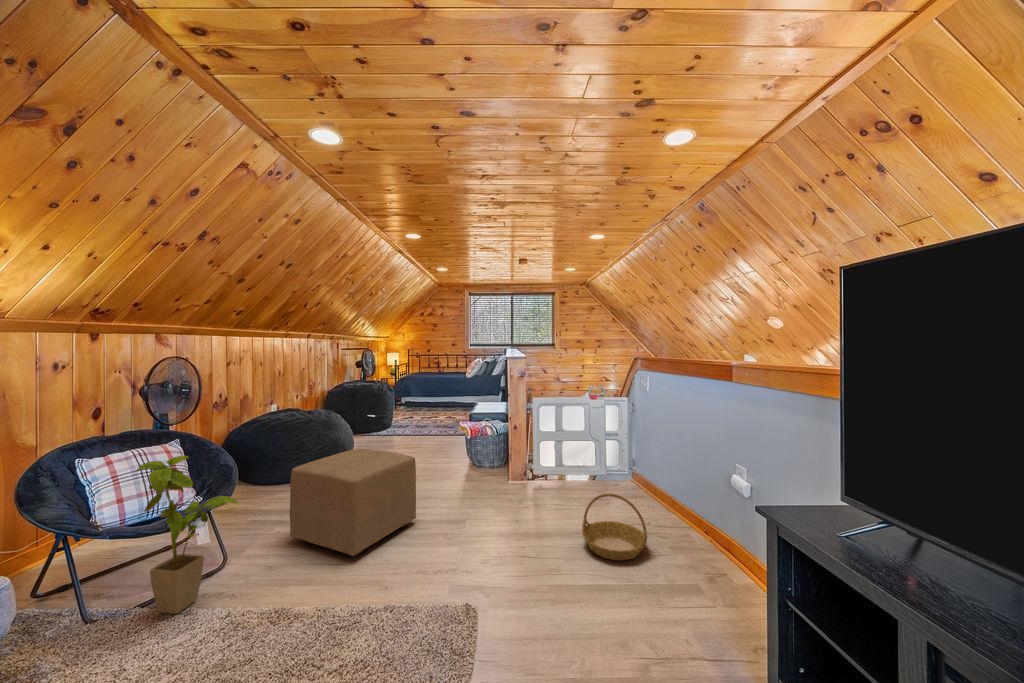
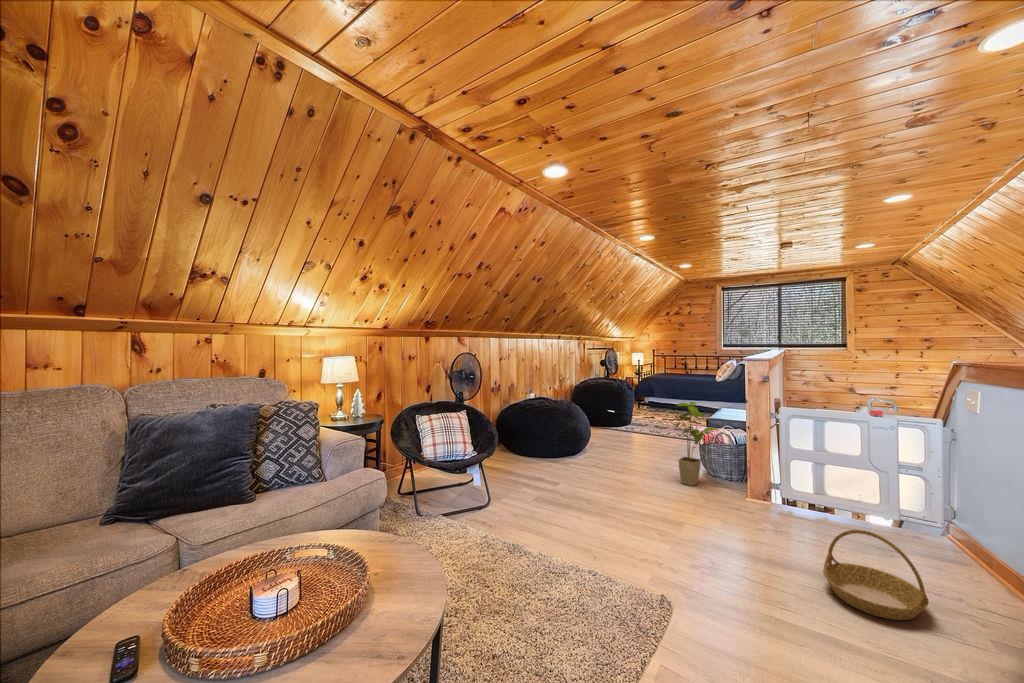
ottoman: present [290,449,416,556] -> none [532,436,635,525]
house plant: present [136,456,238,614] -> present [675,402,719,486]

